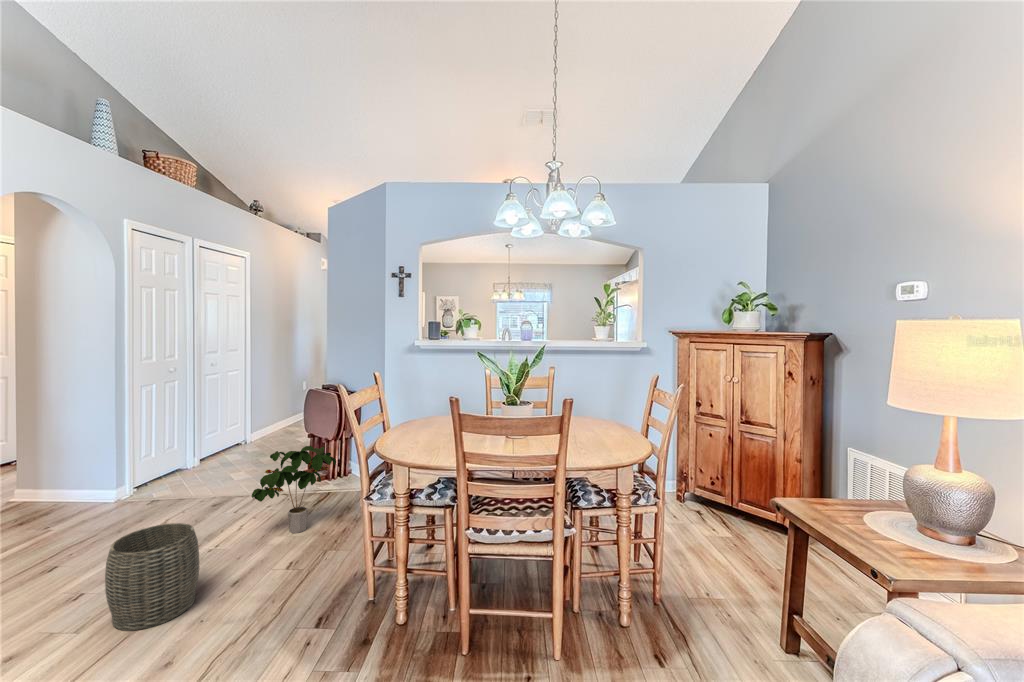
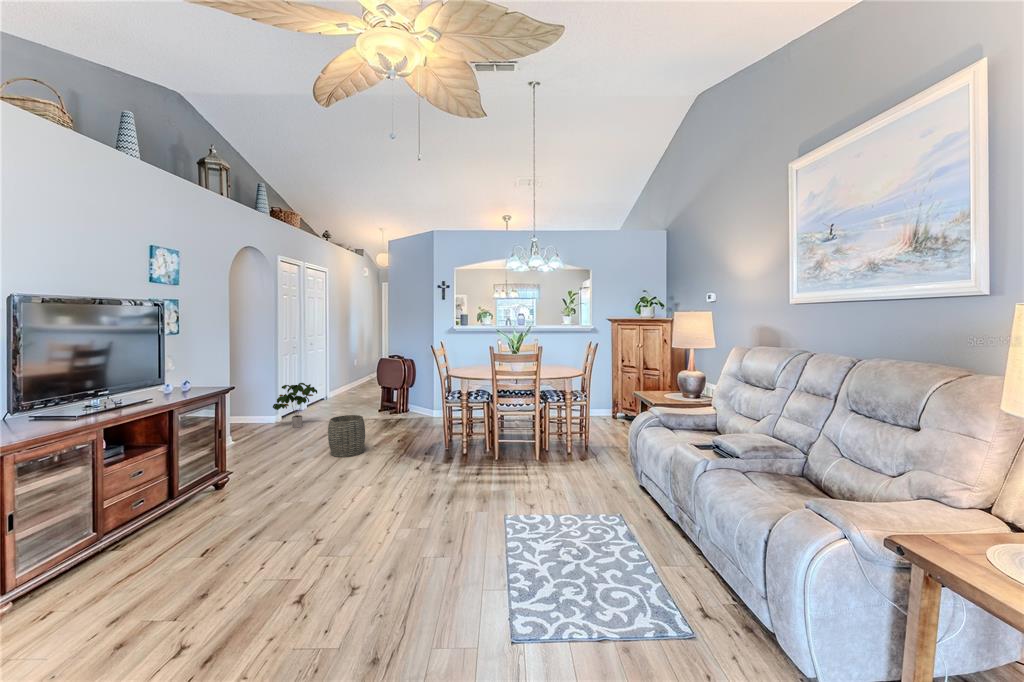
potted plant: present [252,446,336,533] -> present [273,383,317,428]

